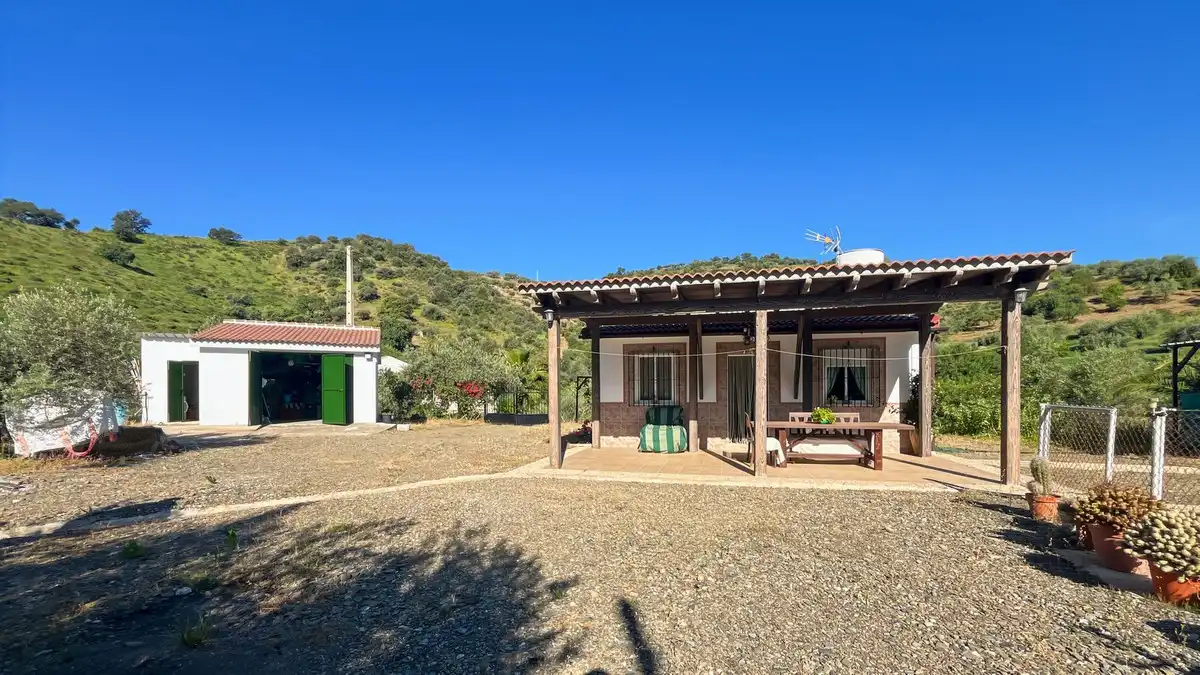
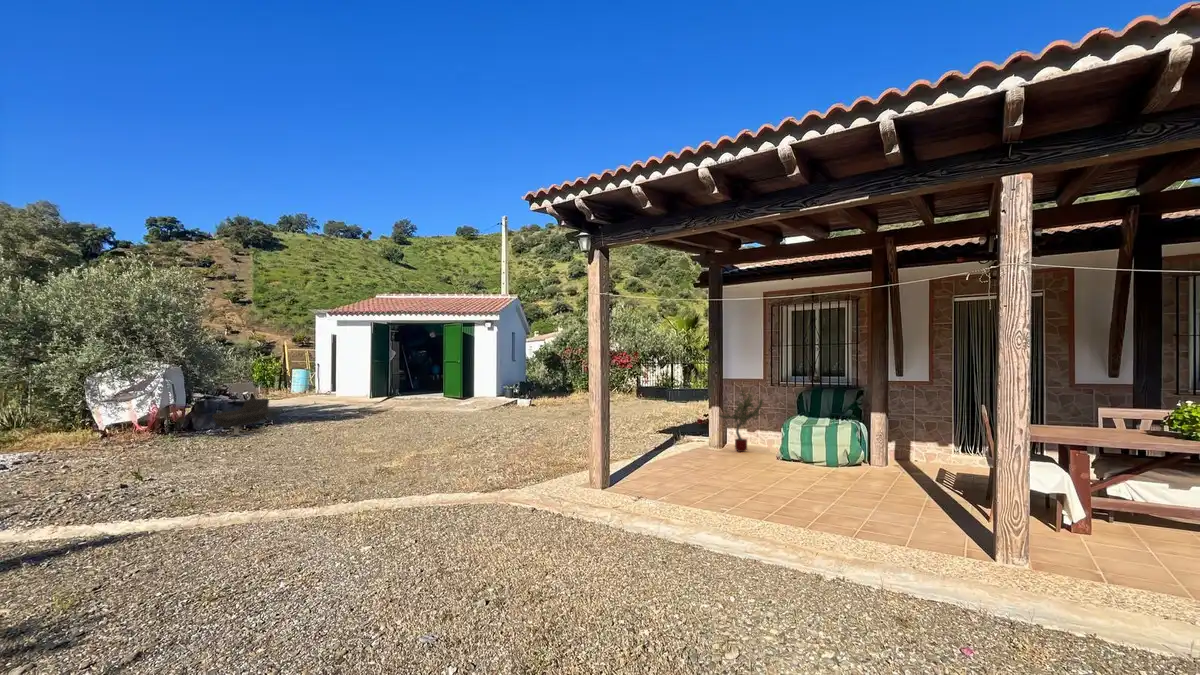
potted tree: none [593,409,626,450] -> present [720,390,763,452]

